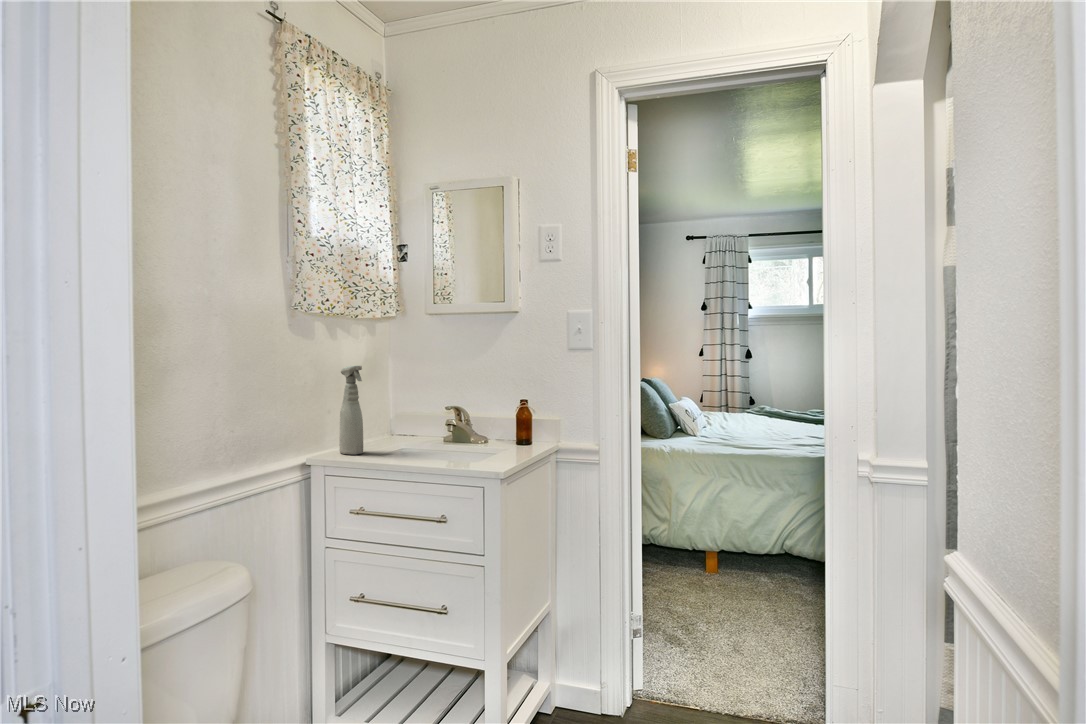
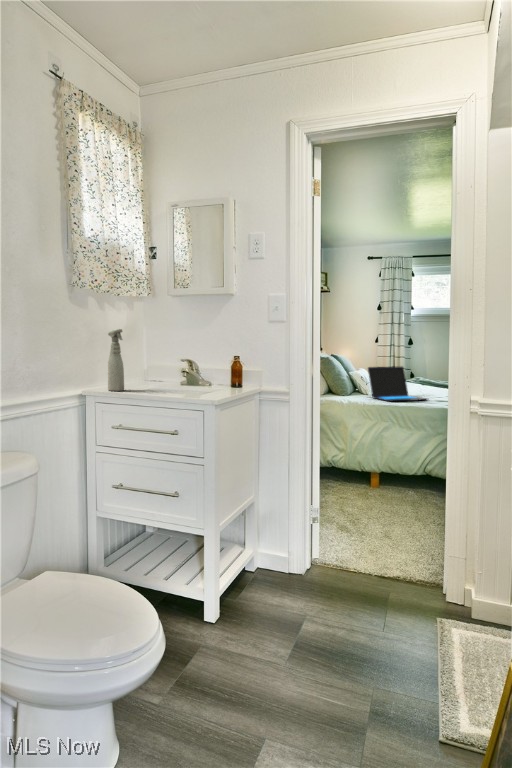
laptop: none [697,395,784,447] -> present [368,366,427,401]

